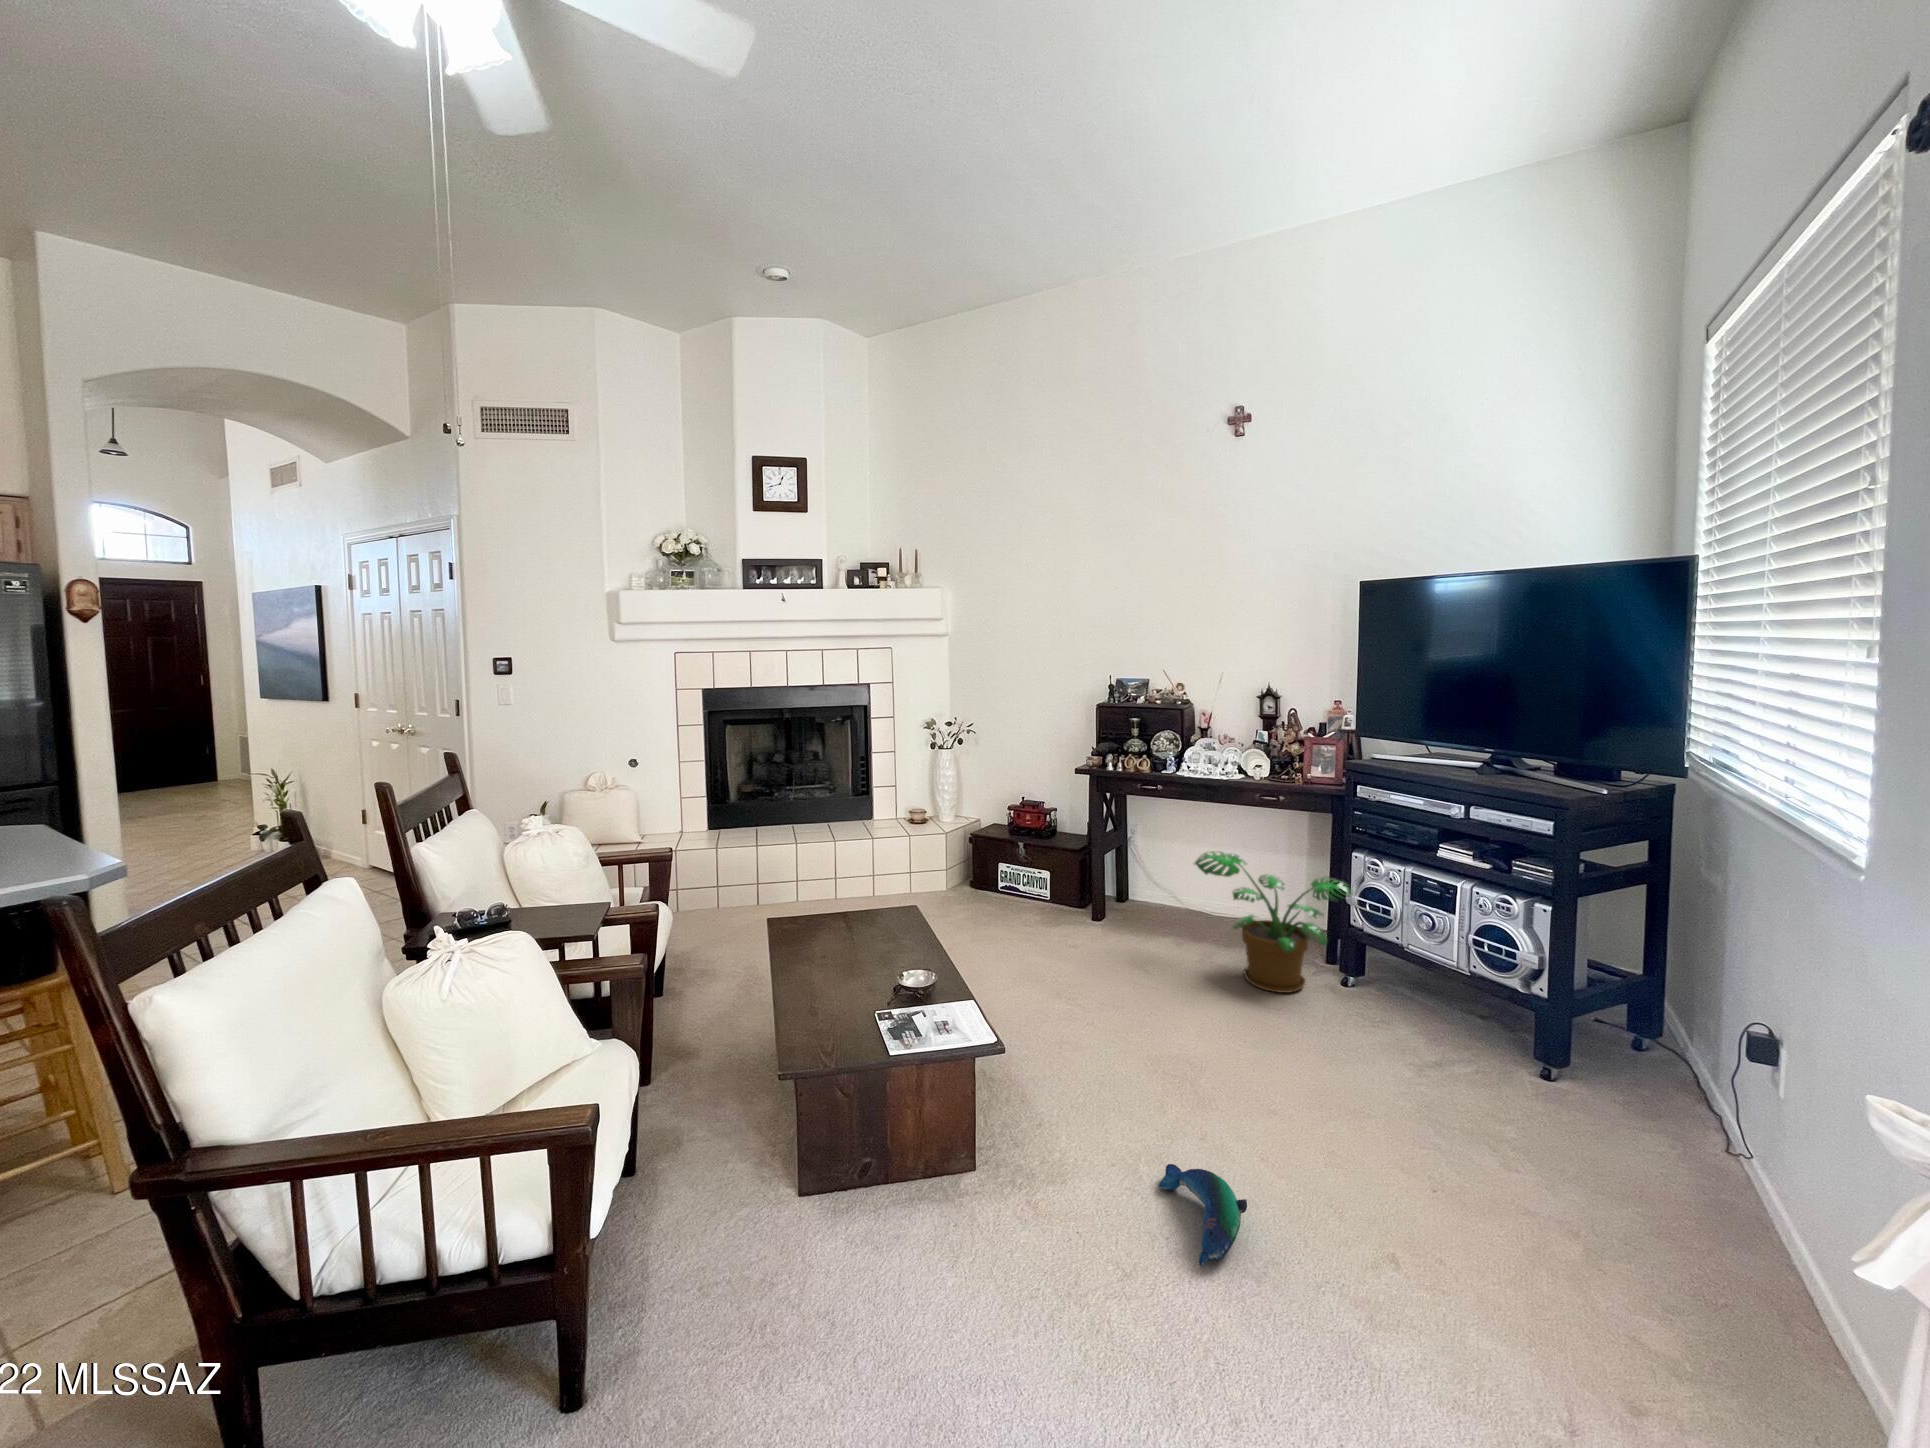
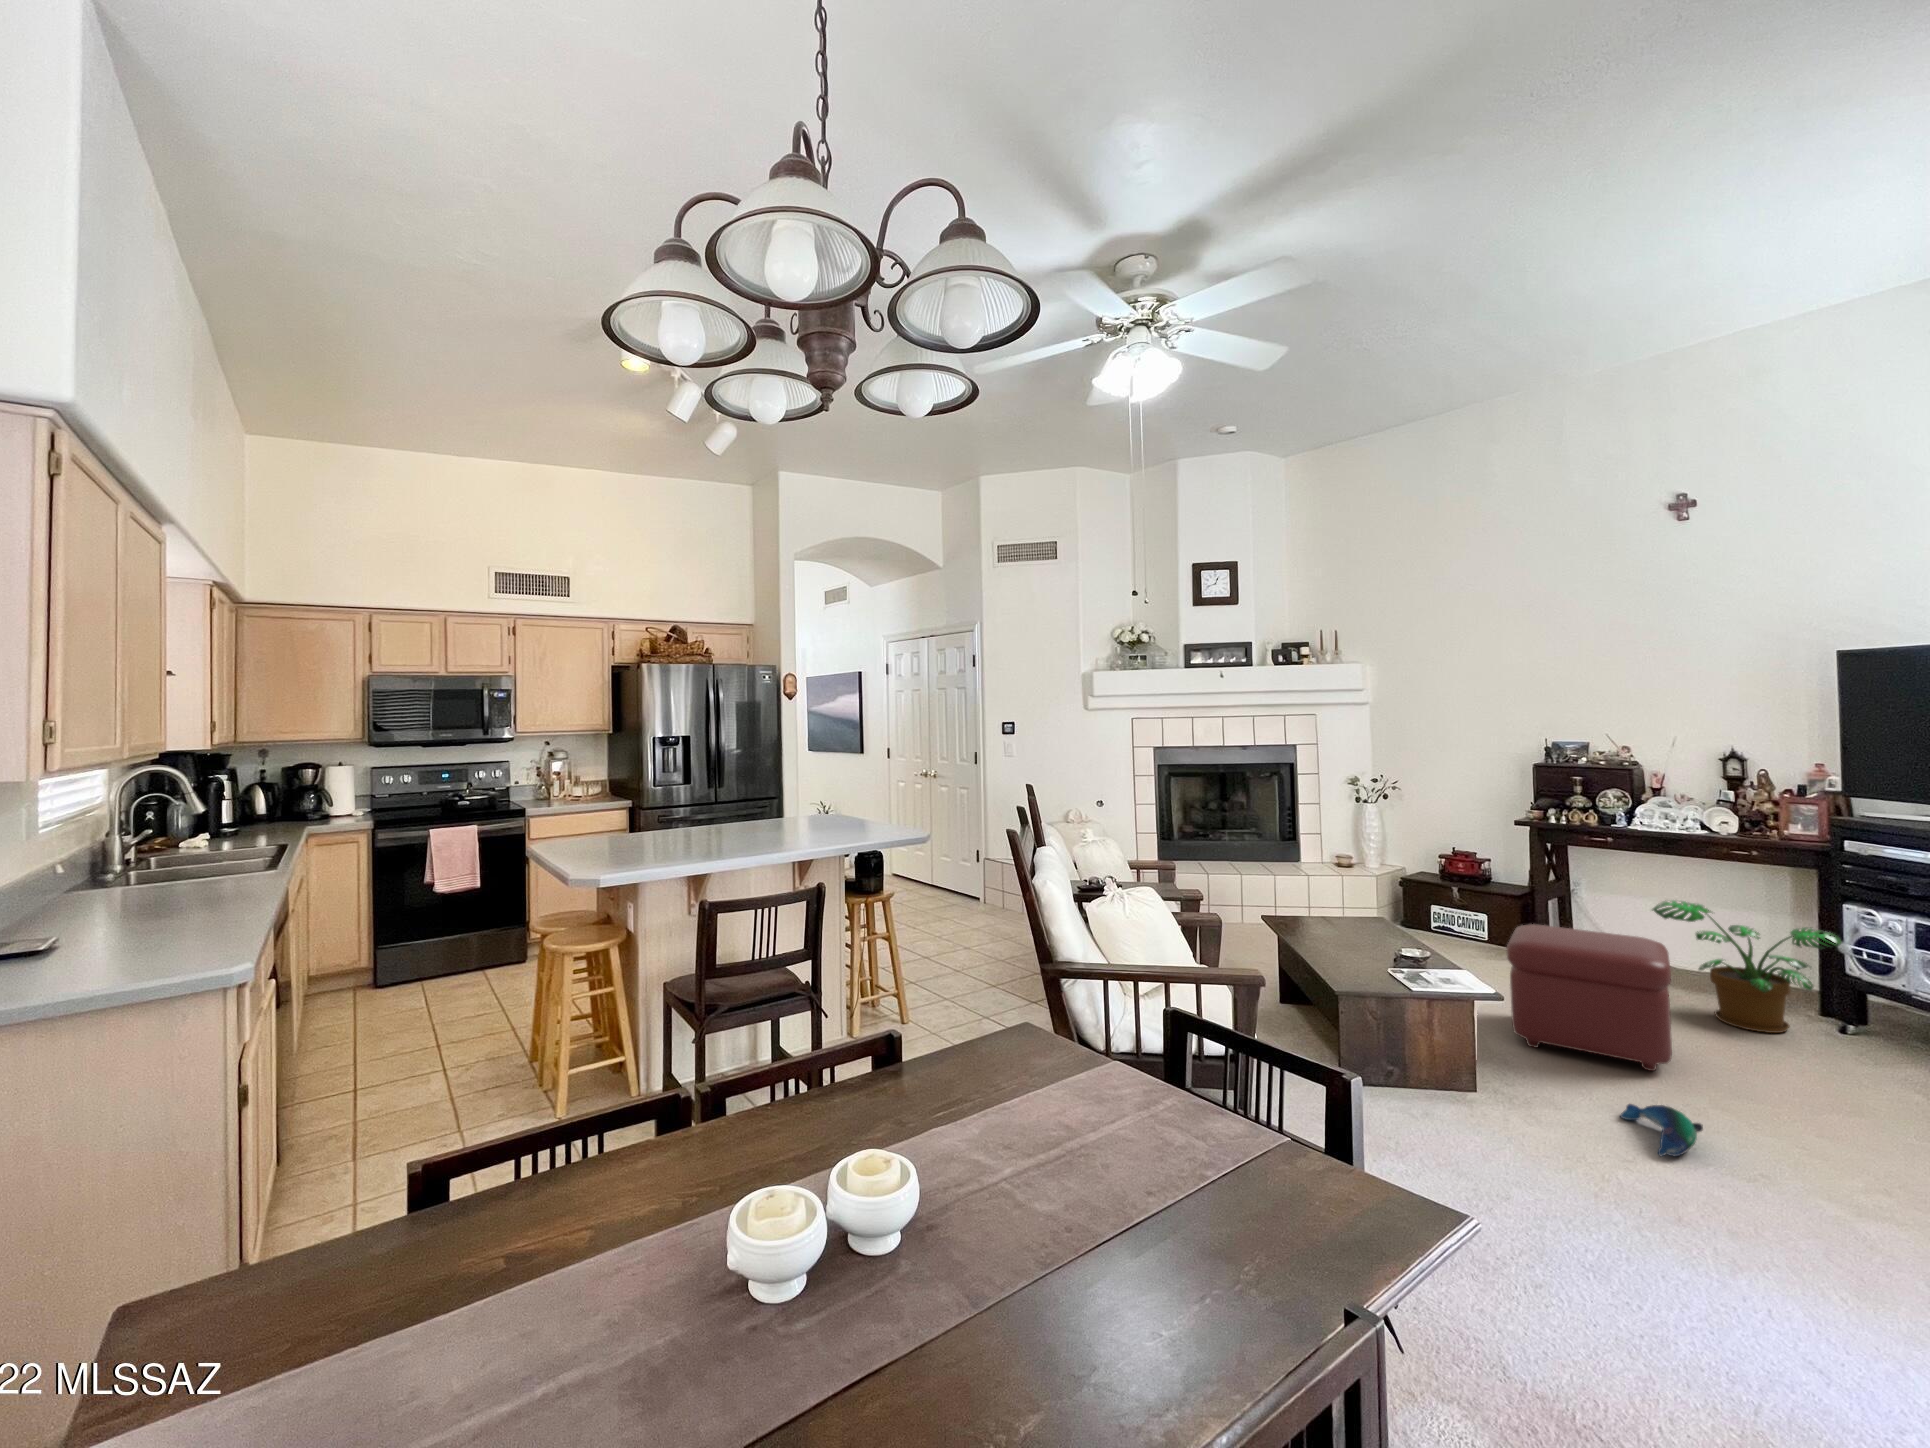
ottoman: none [1052,904,1215,1083] -> present [1506,924,1672,1071]

